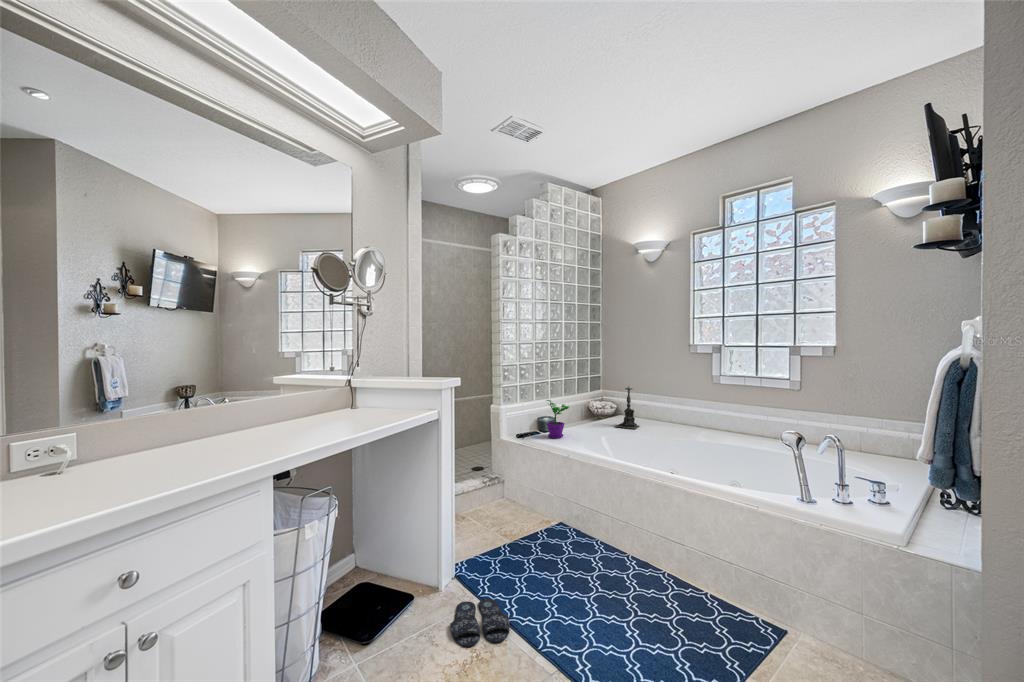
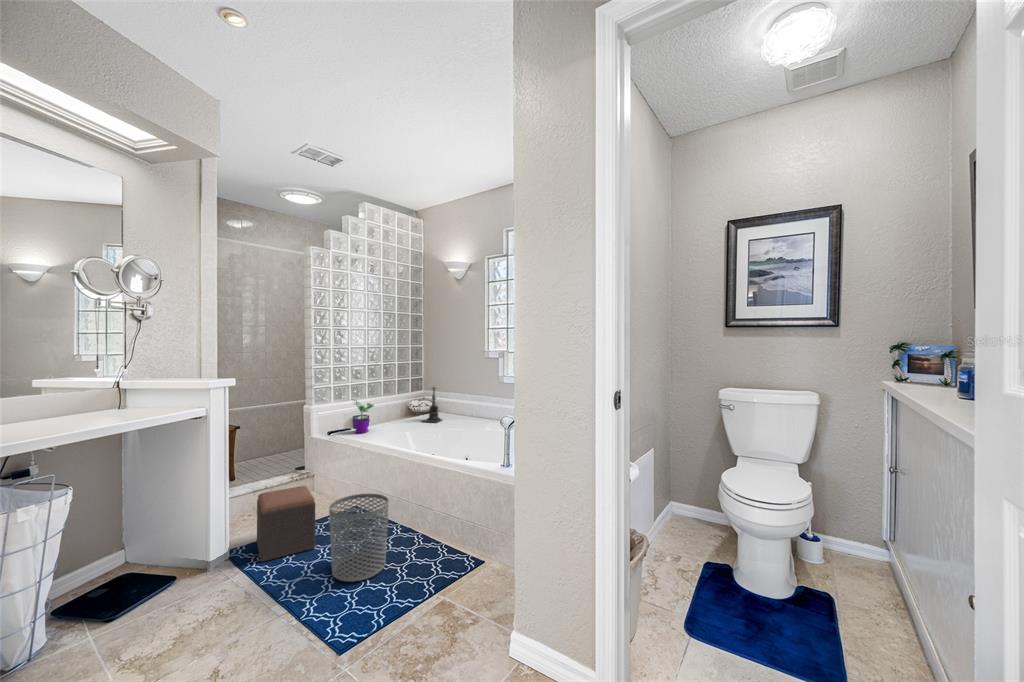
footstool: none [478,500,547,590] -> present [257,486,315,562]
waste bin: none [582,521,654,638] -> present [329,494,388,582]
slippers: present [450,599,510,647] -> none [200,569,262,606]

